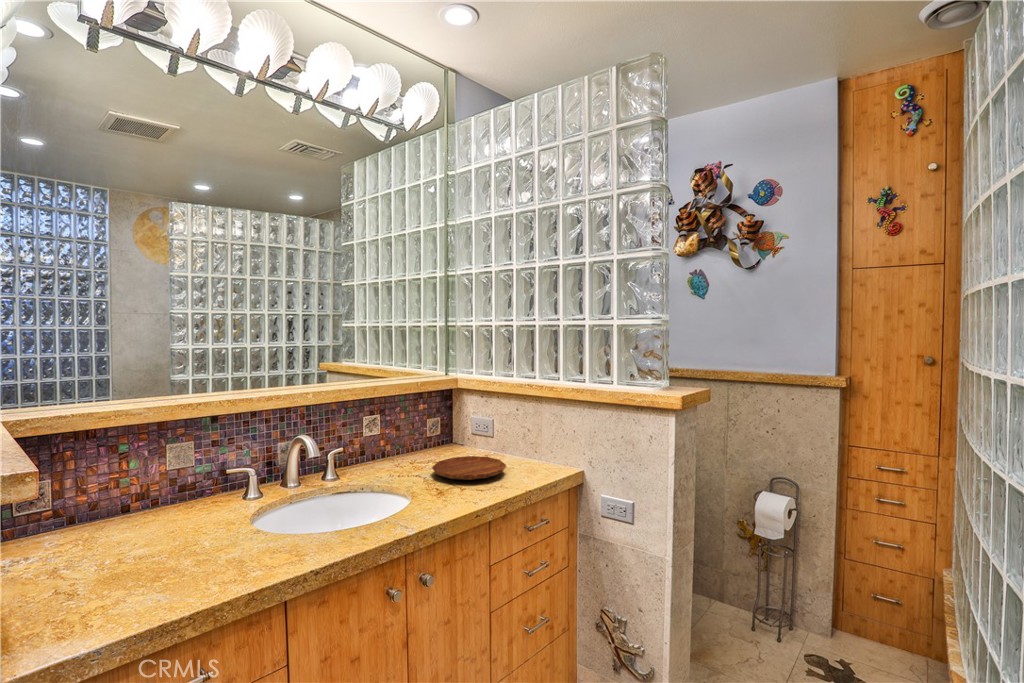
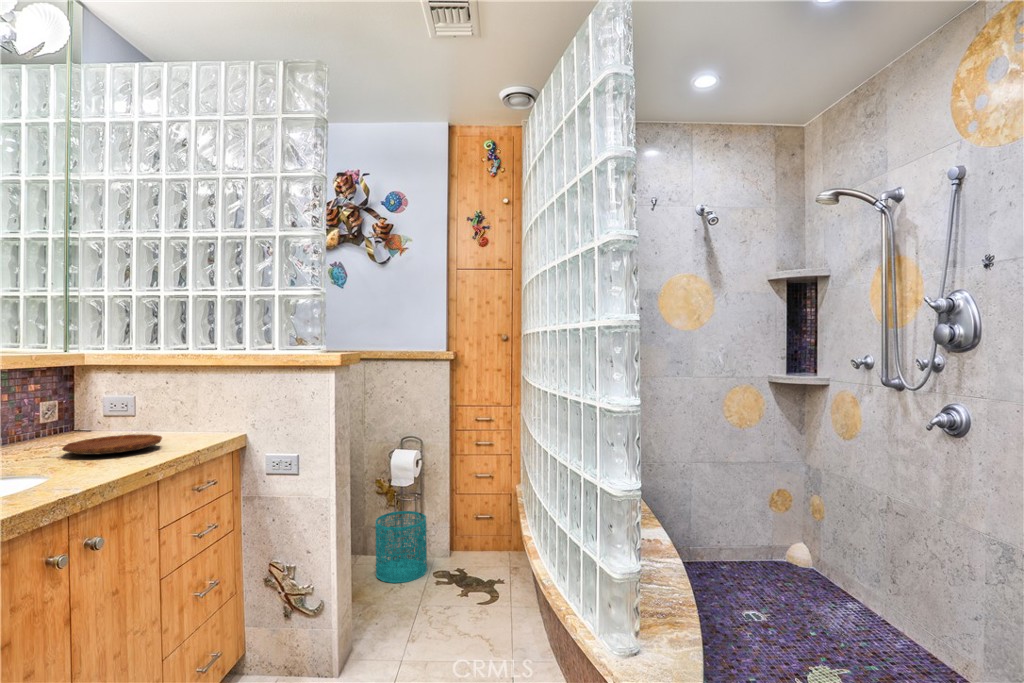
wastebasket: none [732,560,799,655] -> present [375,511,427,583]

